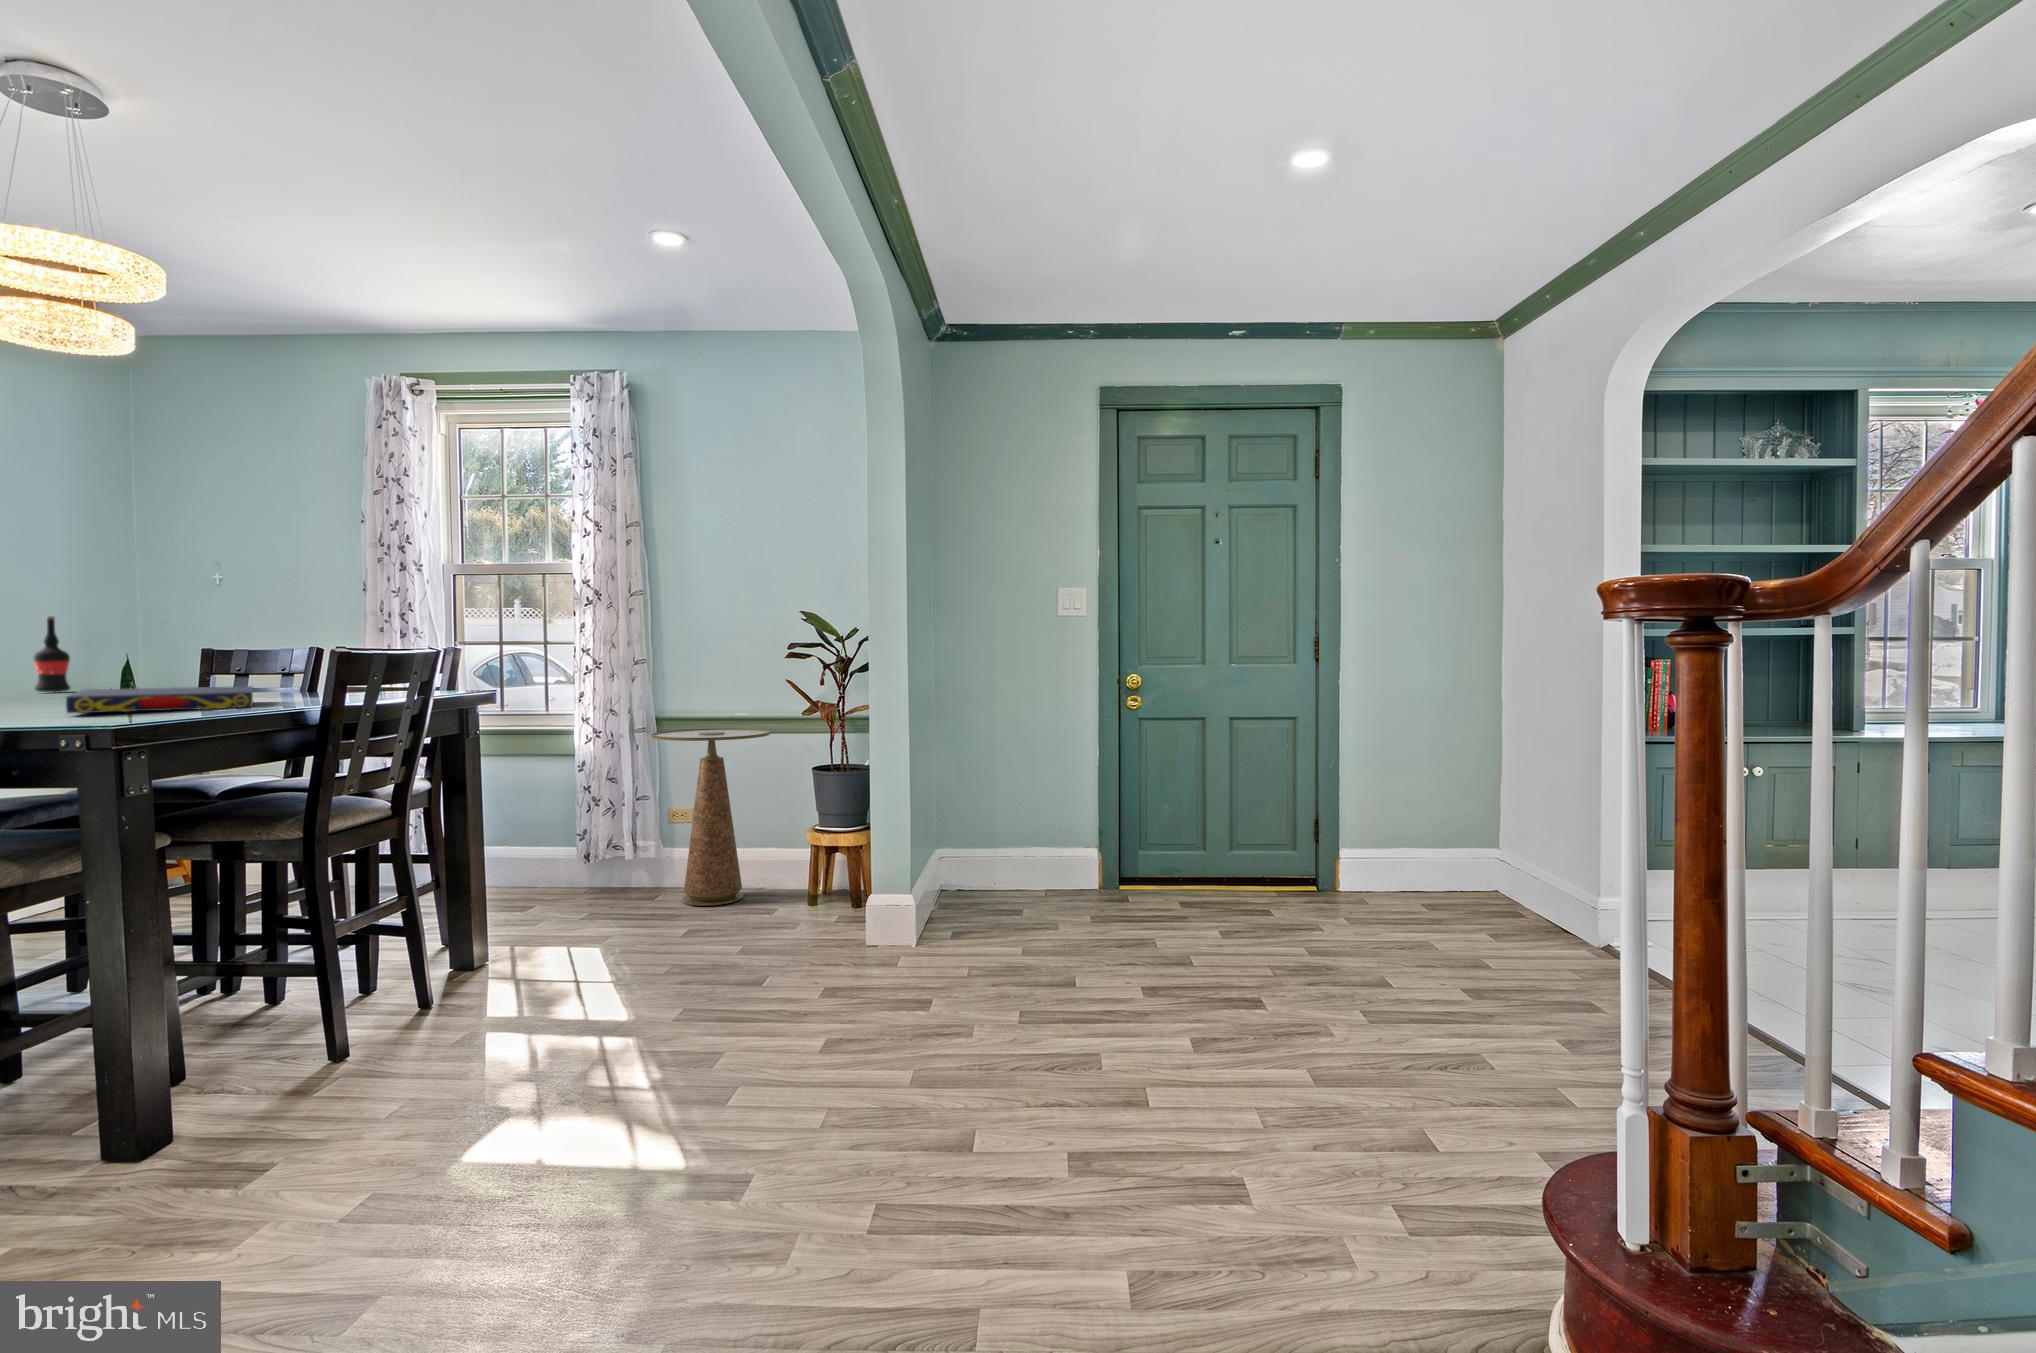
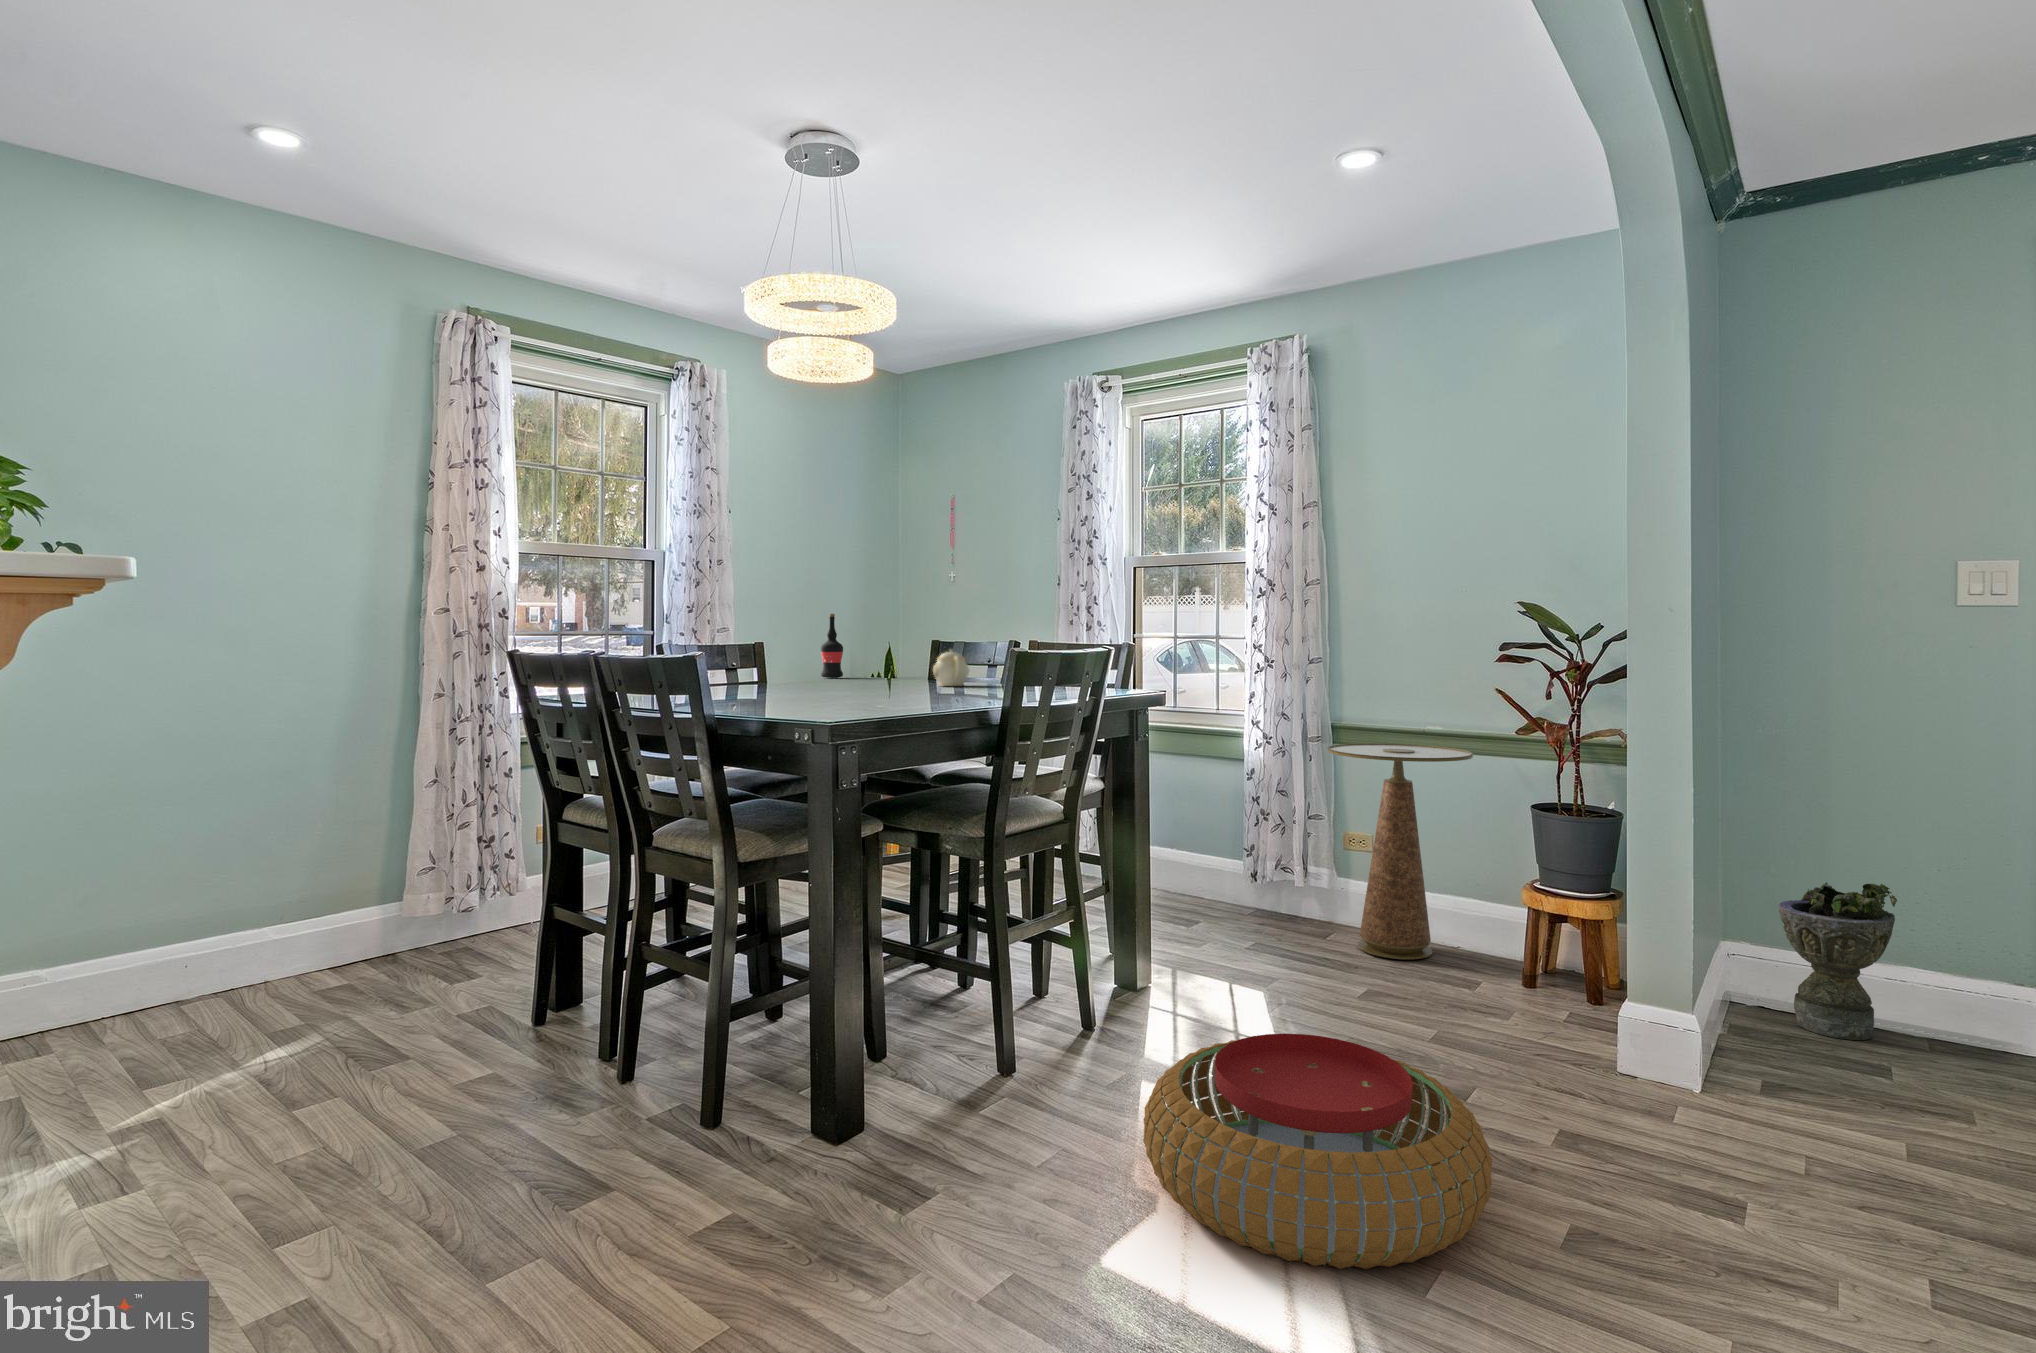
teapot: none [218,654,266,693] -> present [933,650,969,686]
book: present [66,686,253,713] -> none [808,682,950,706]
planter: none [969,798,1031,904] -> present [1779,883,1897,1040]
pouf: none [491,954,773,1120] -> present [1143,1034,1492,1269]

